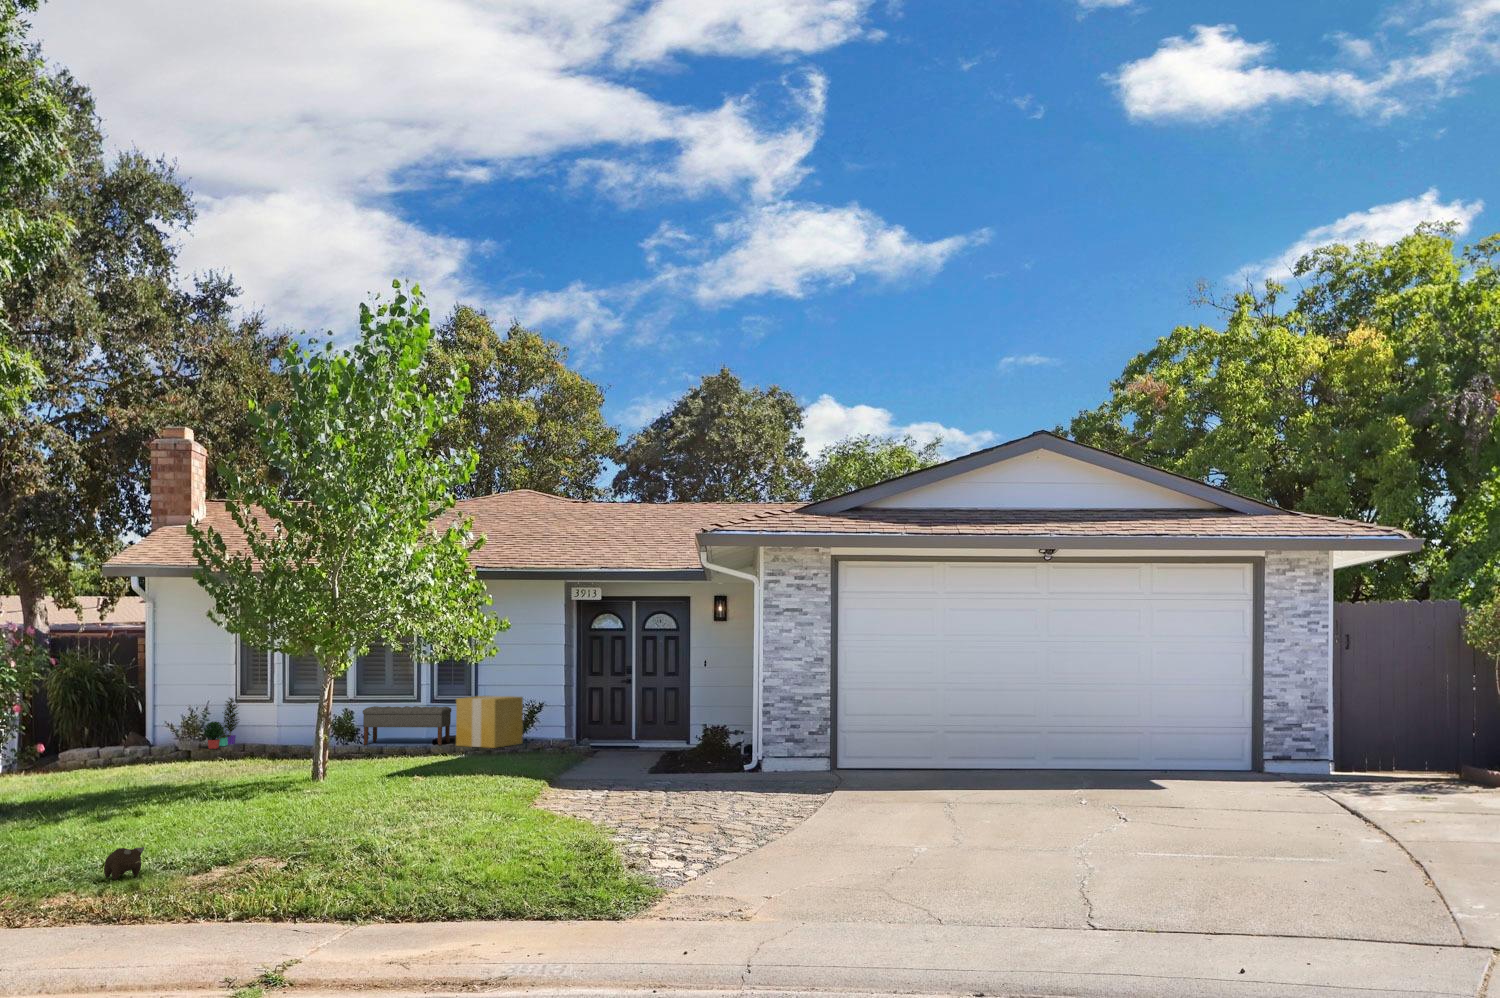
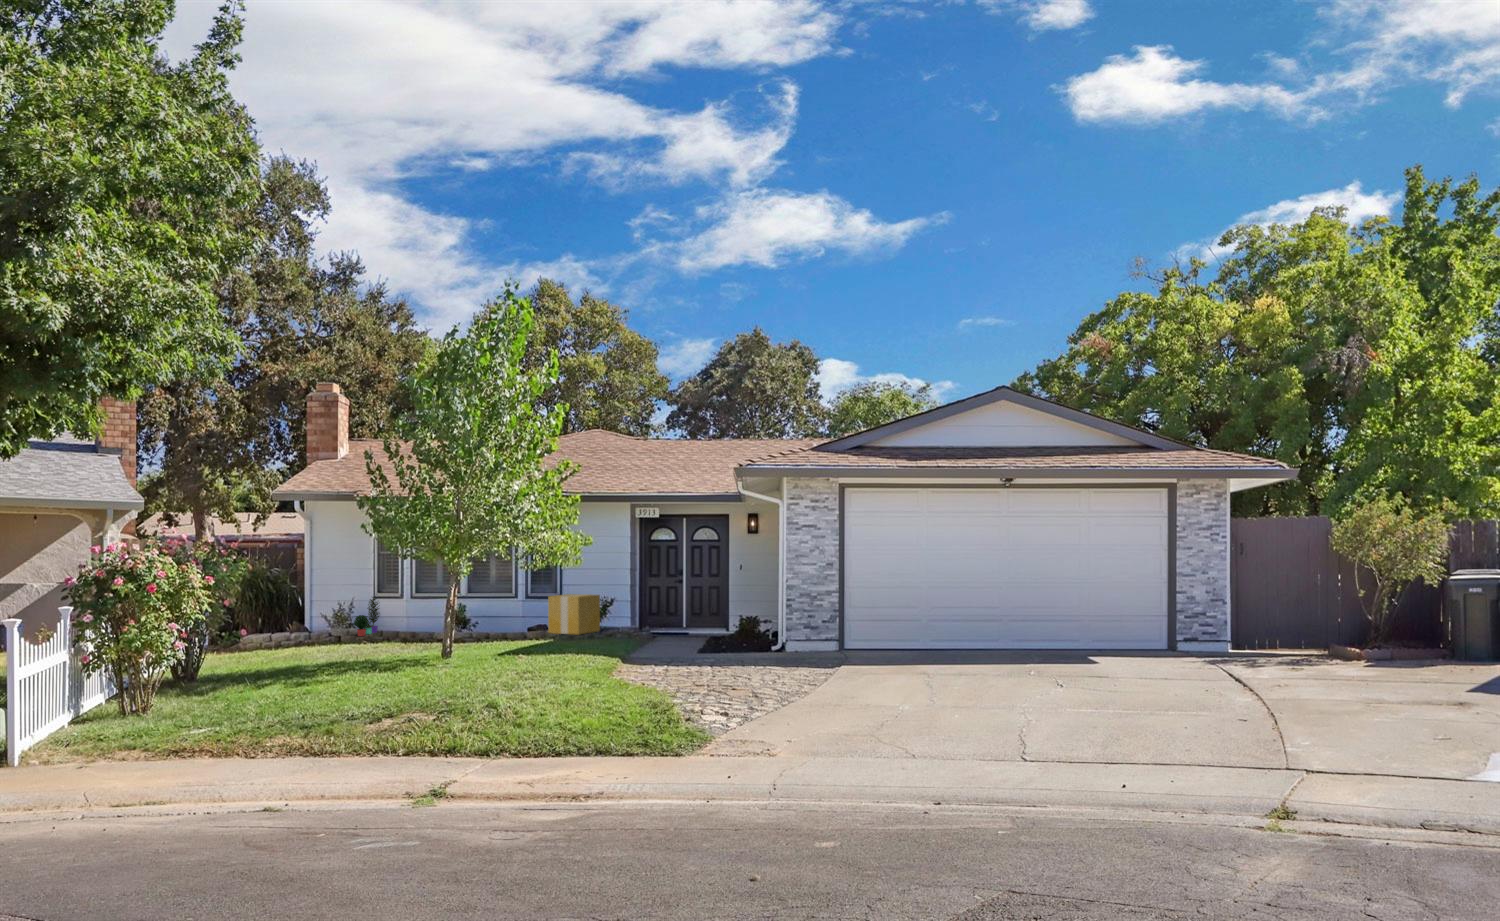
bench: present [363,706,452,745] -> none [476,603,544,633]
plush toy: present [104,847,144,880] -> none [309,704,337,726]

